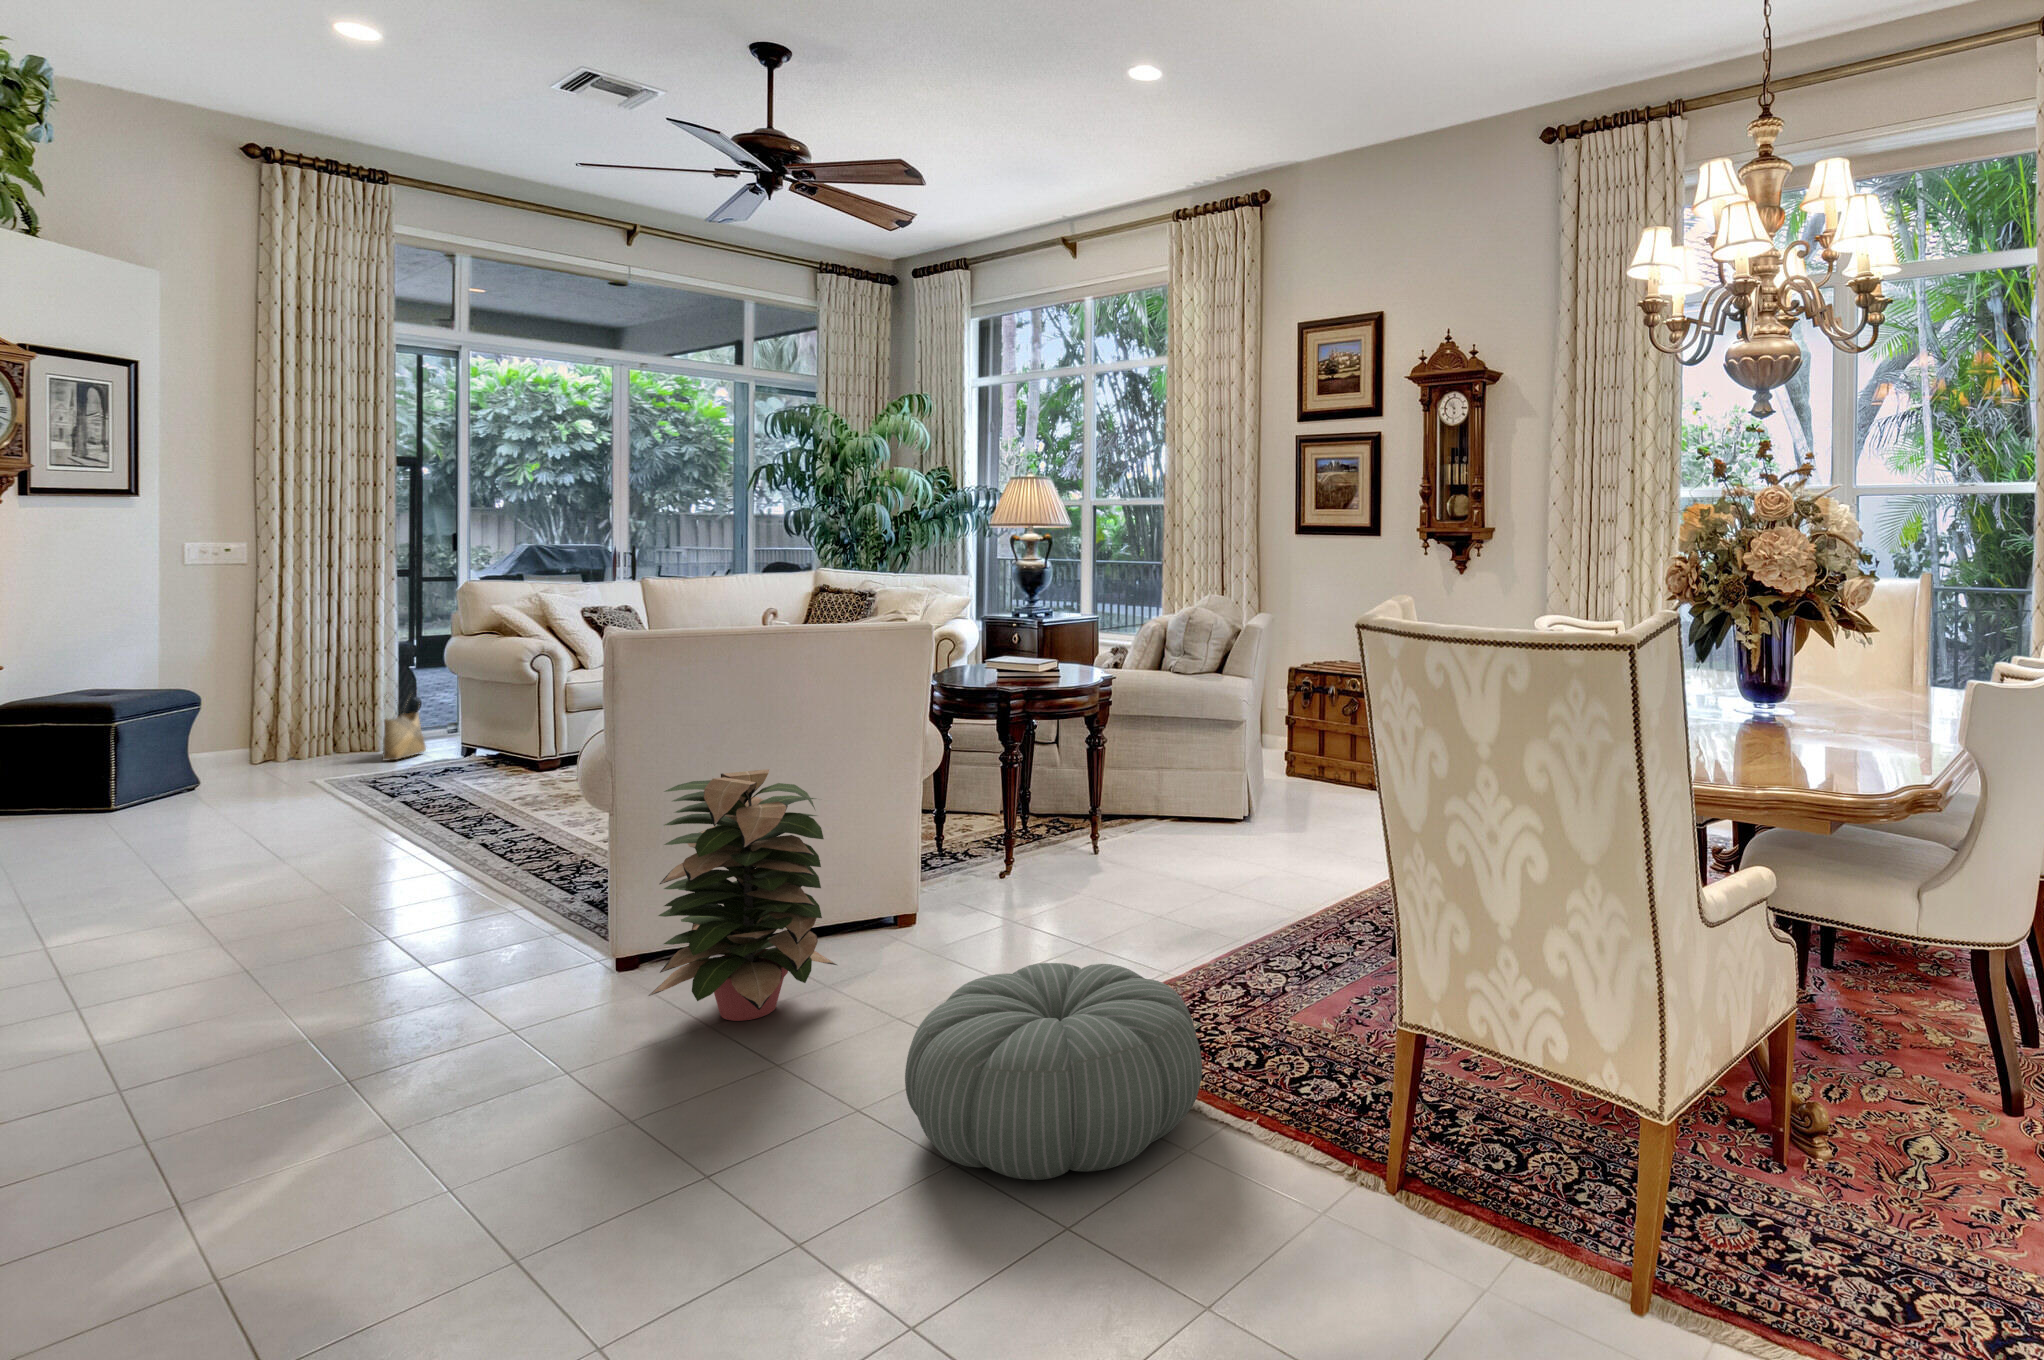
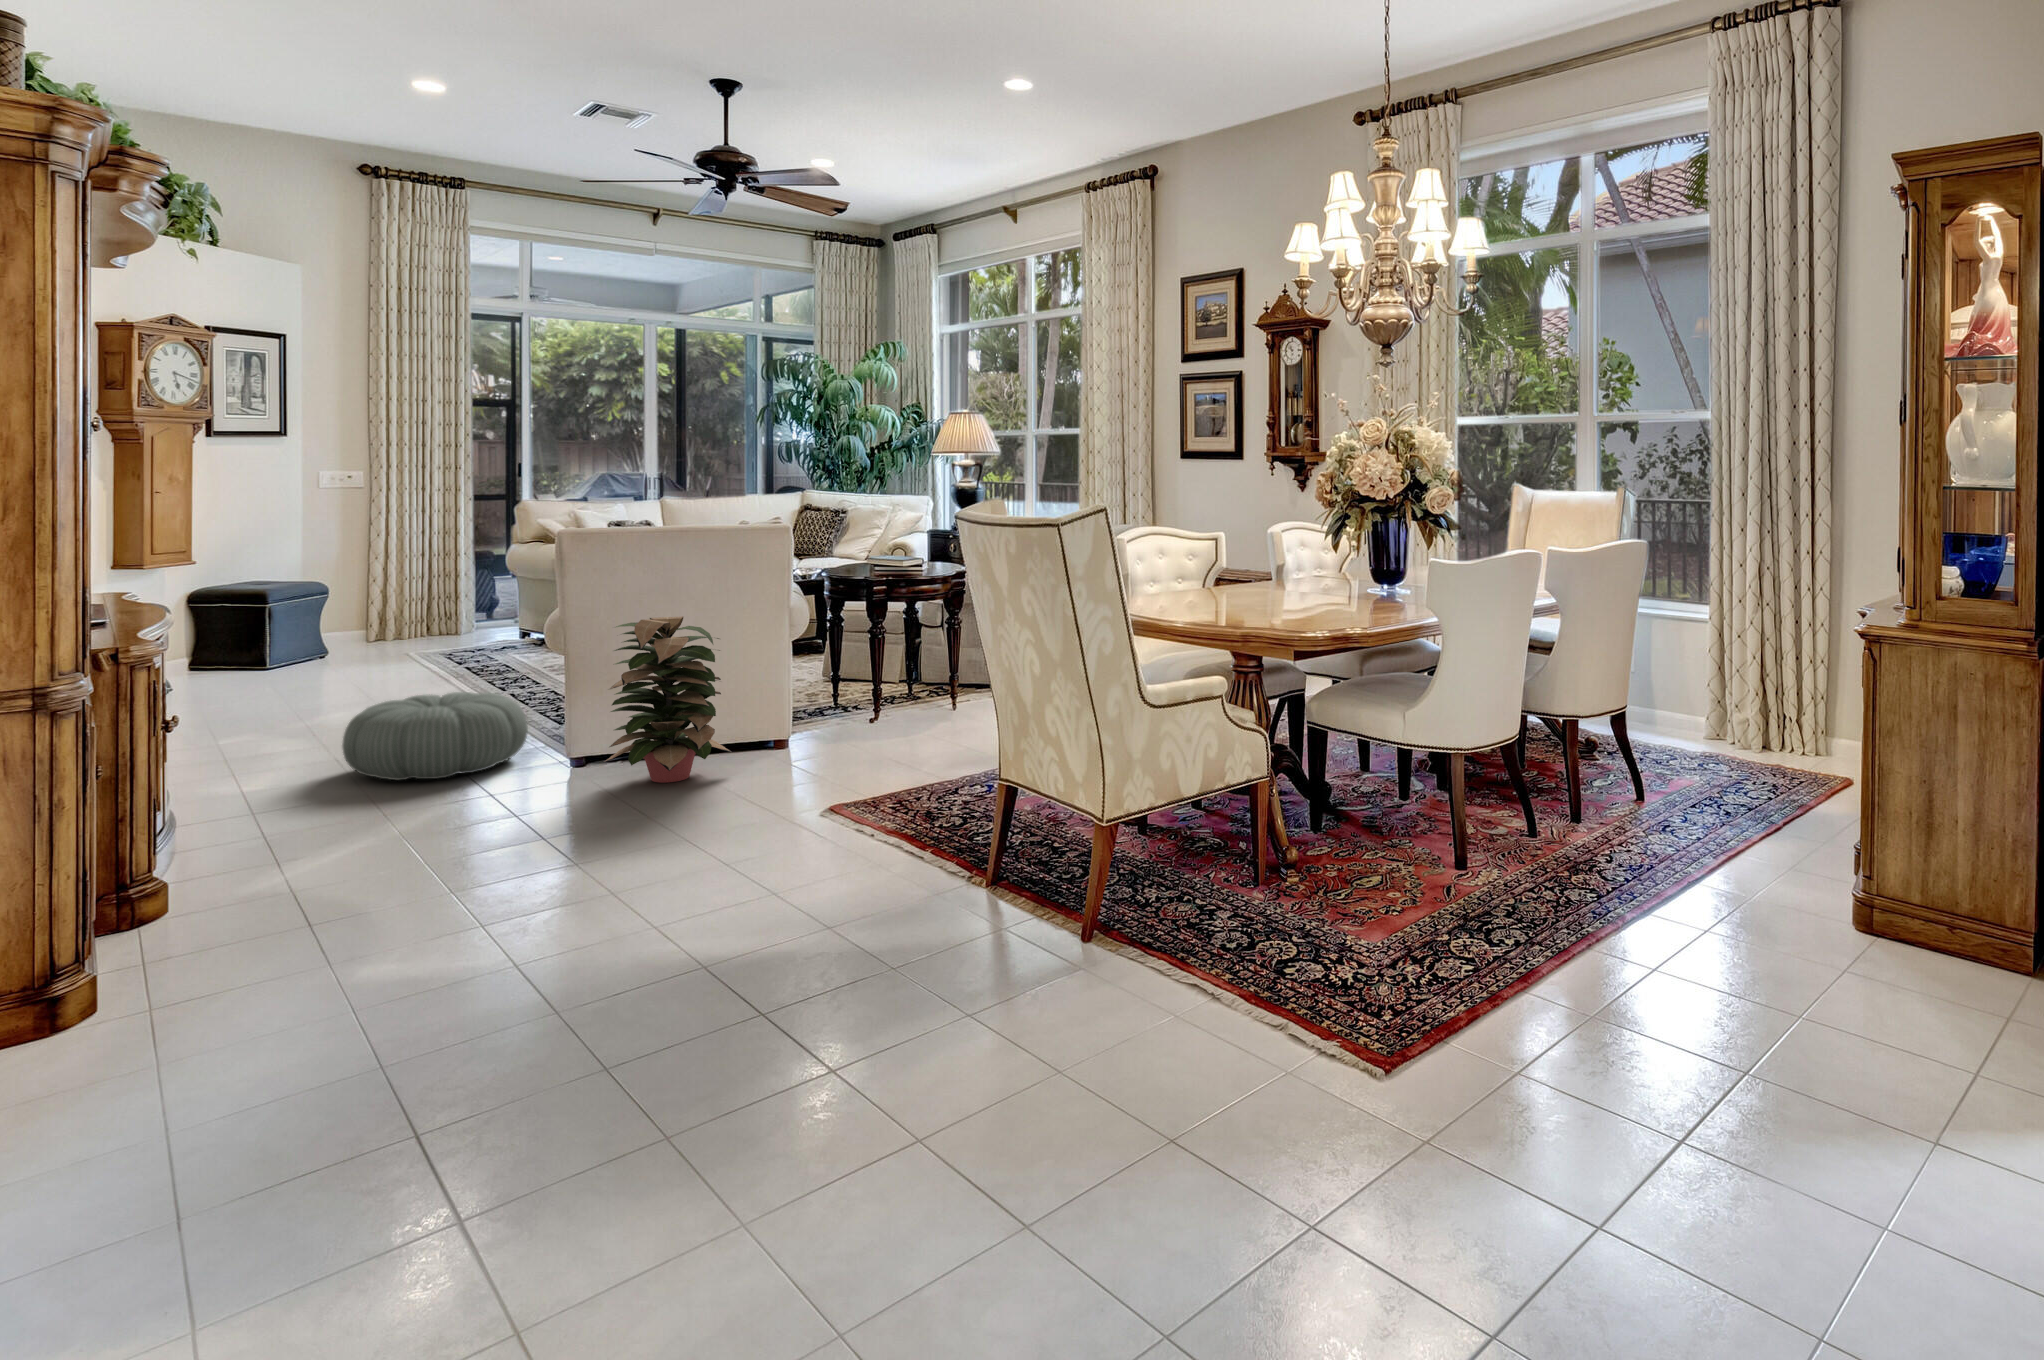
woven basket: present [382,695,426,761] -> none [468,588,501,641]
pouf: present [905,963,1202,1180] -> present [342,692,528,780]

